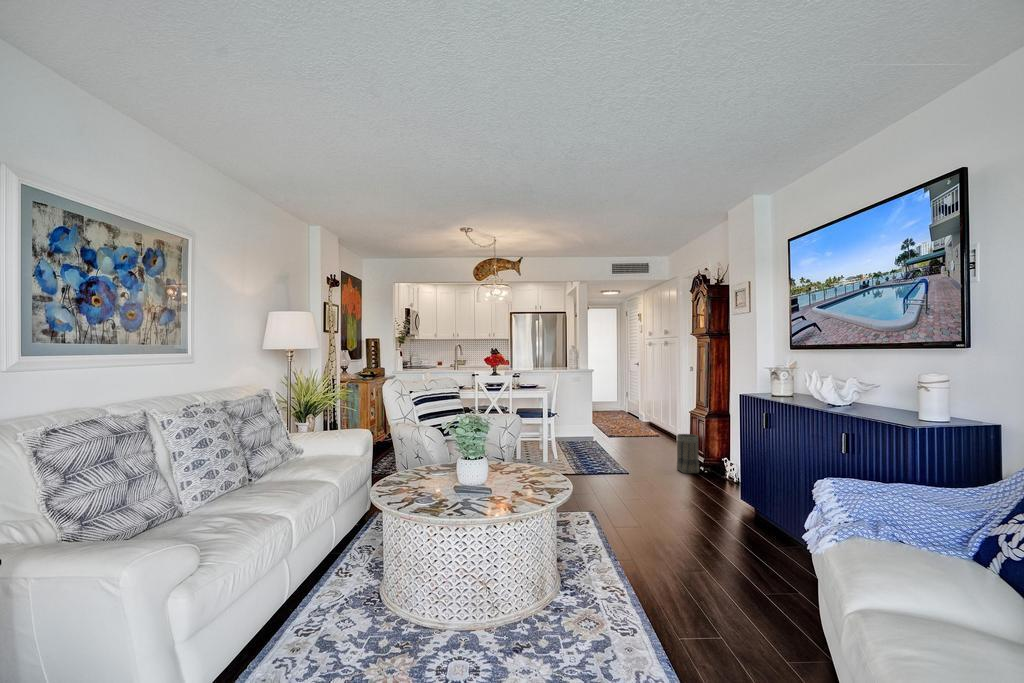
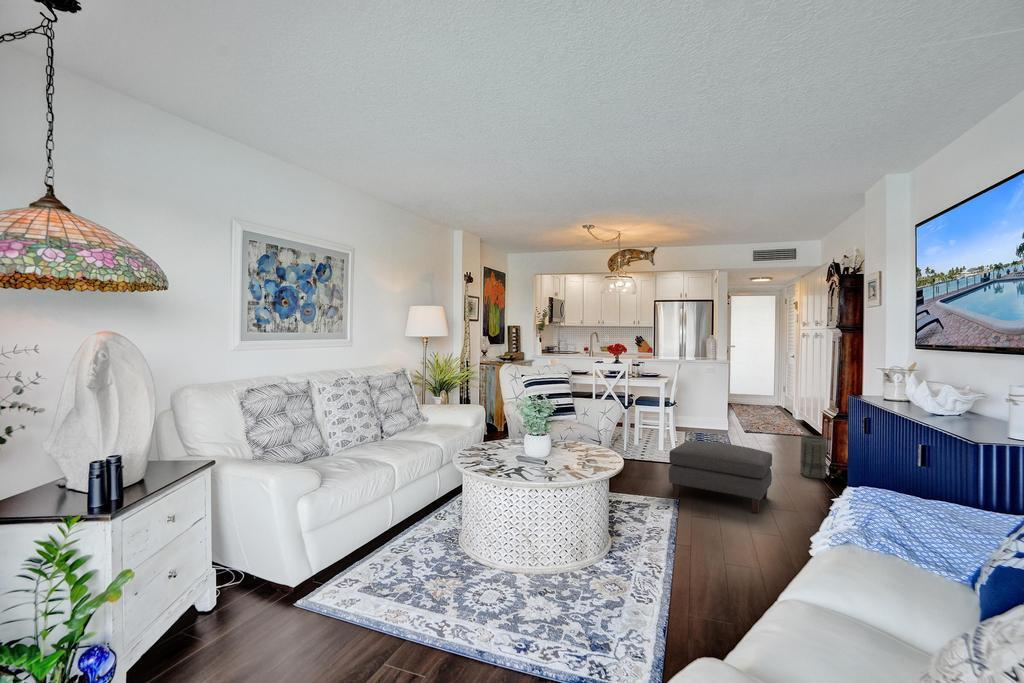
ottoman: none [580,449,673,514] -> present [669,441,772,513]

